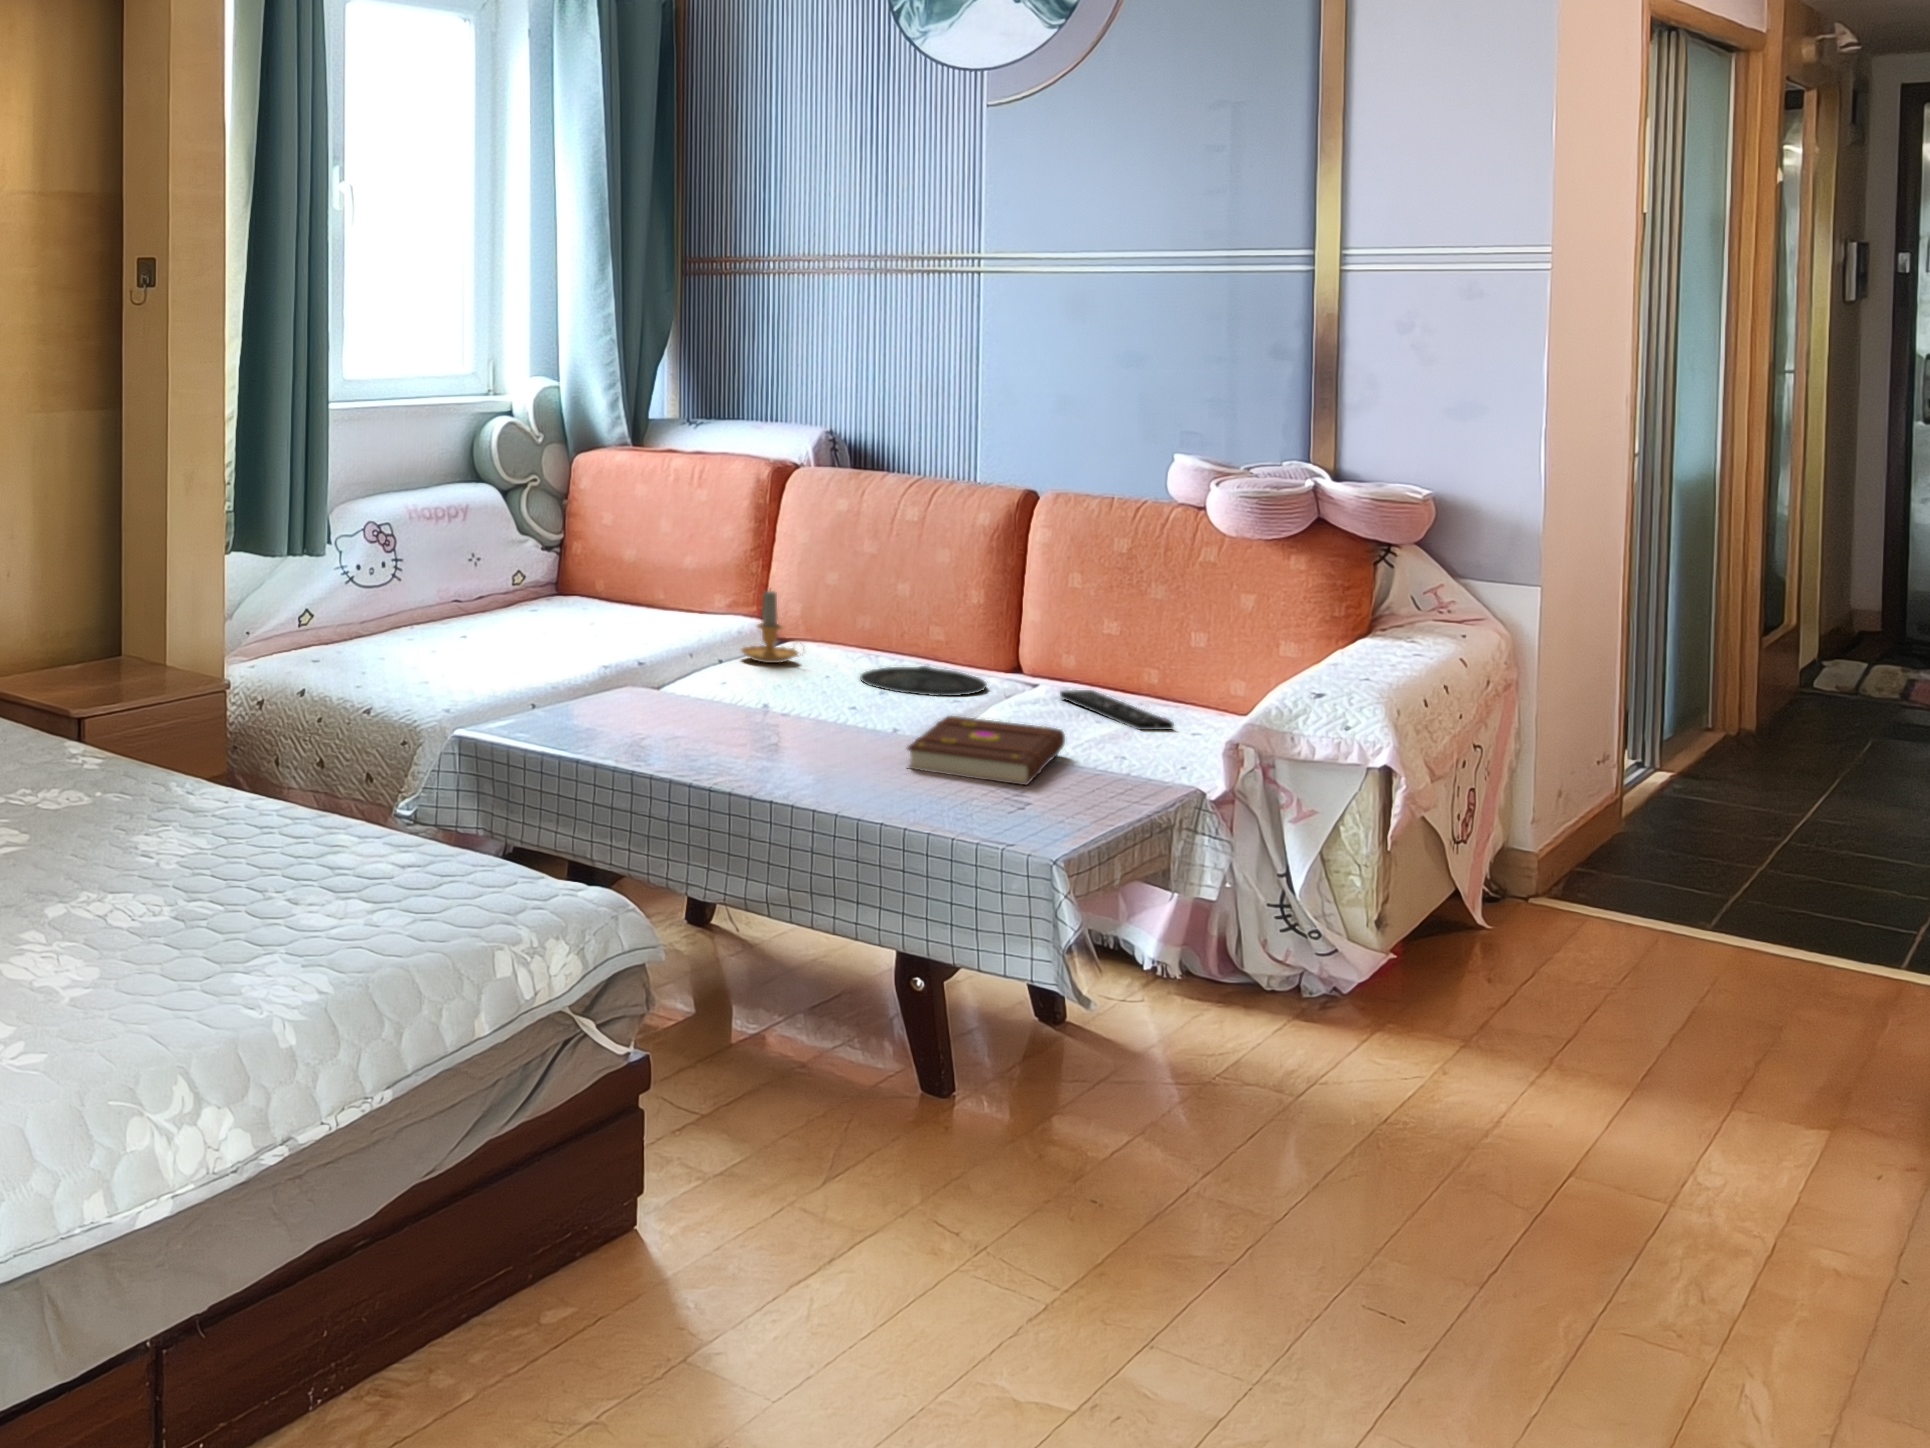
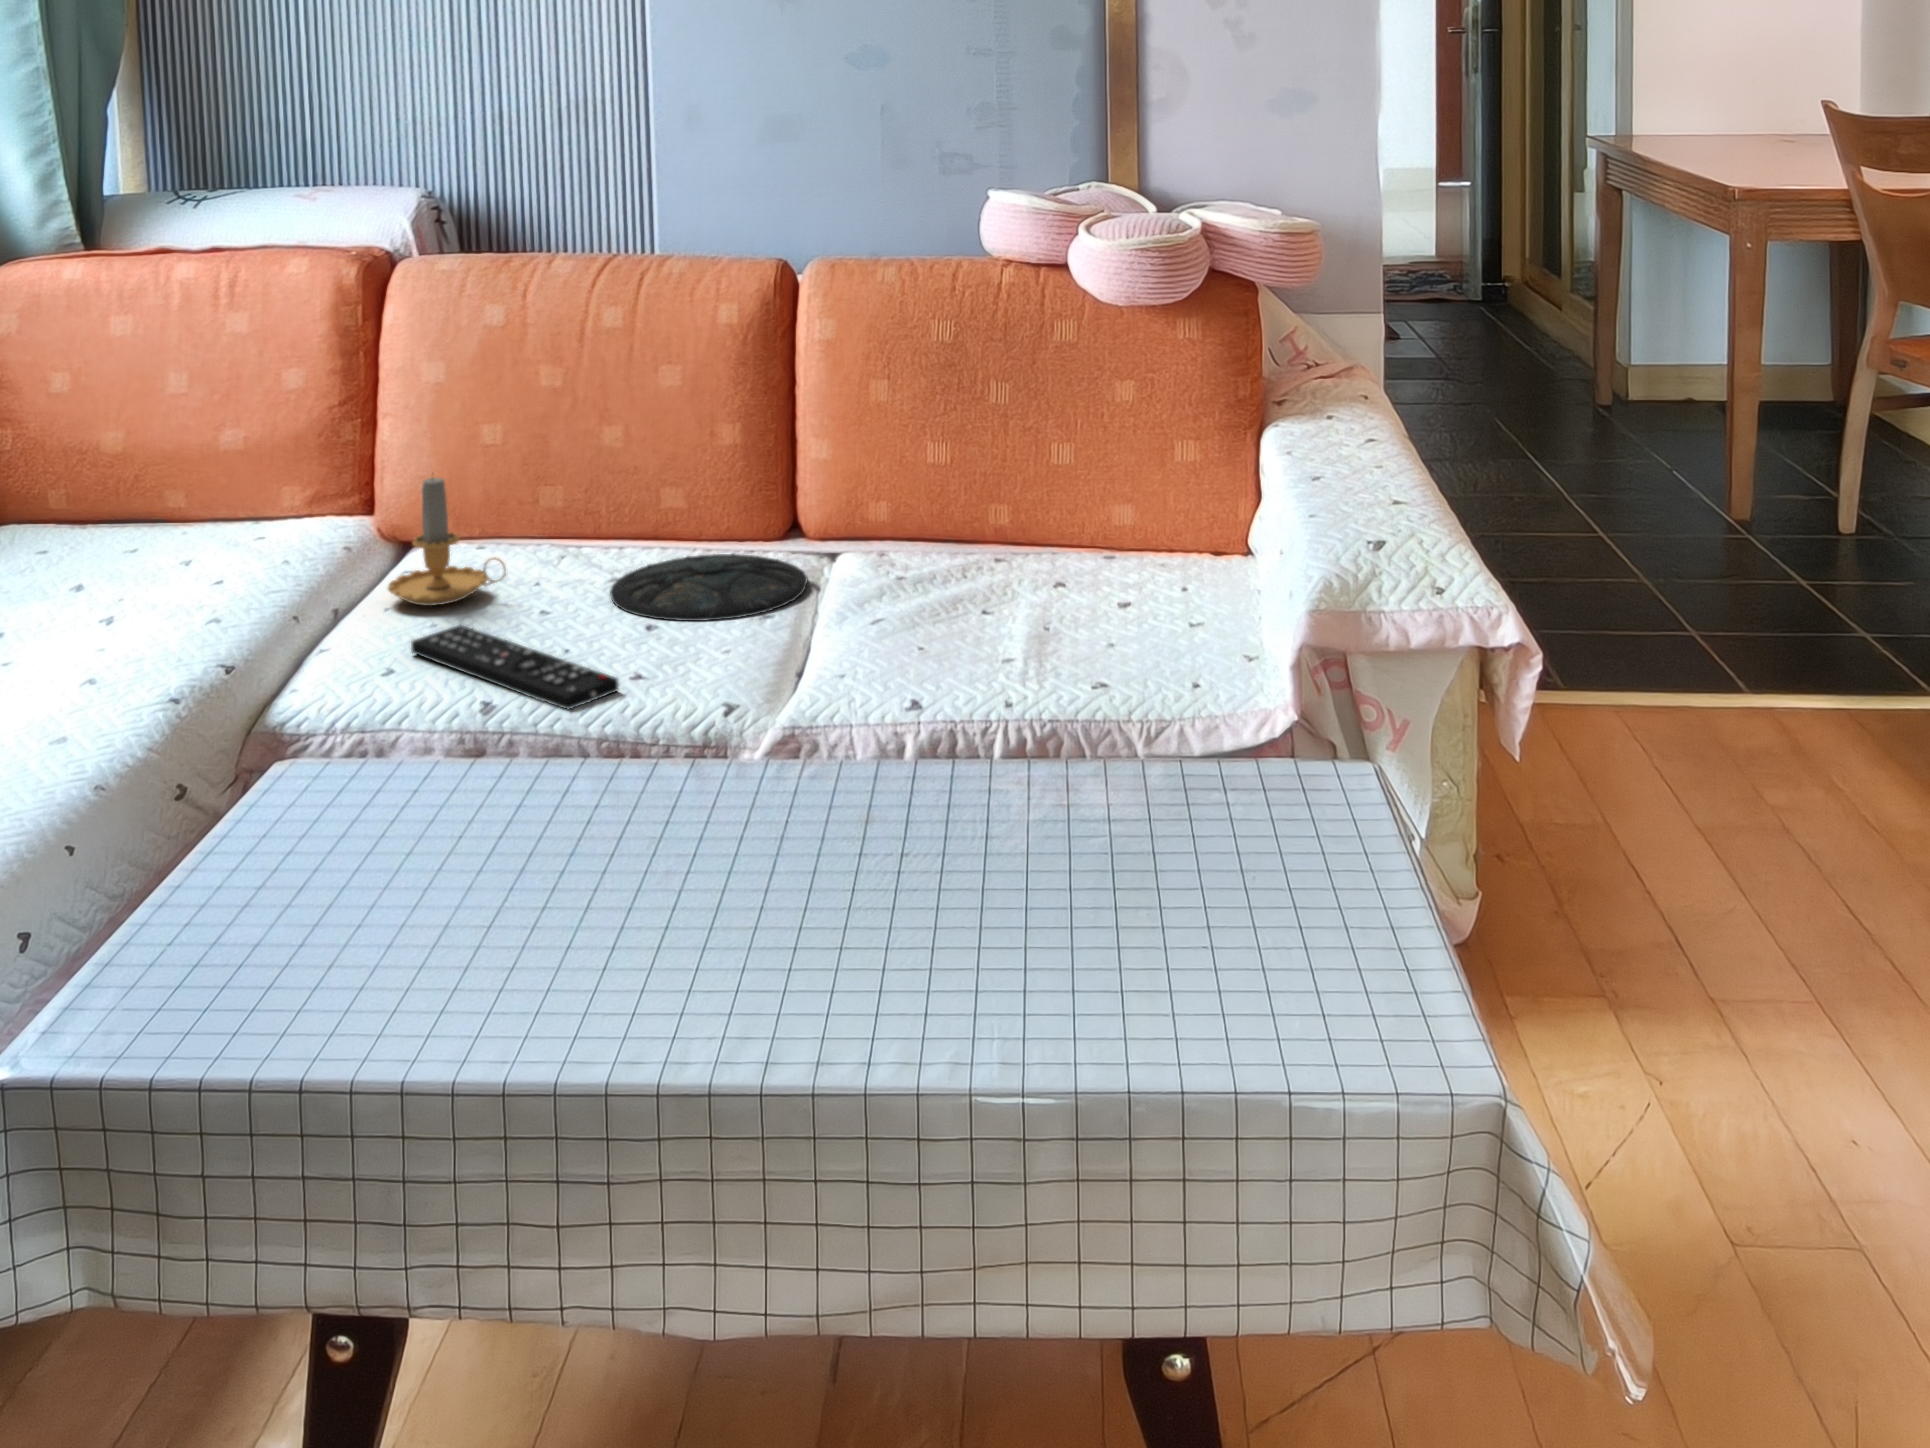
remote control: present [1060,690,1174,730] -> present [411,625,619,709]
book: present [907,716,1065,785] -> none [912,669,1193,847]

